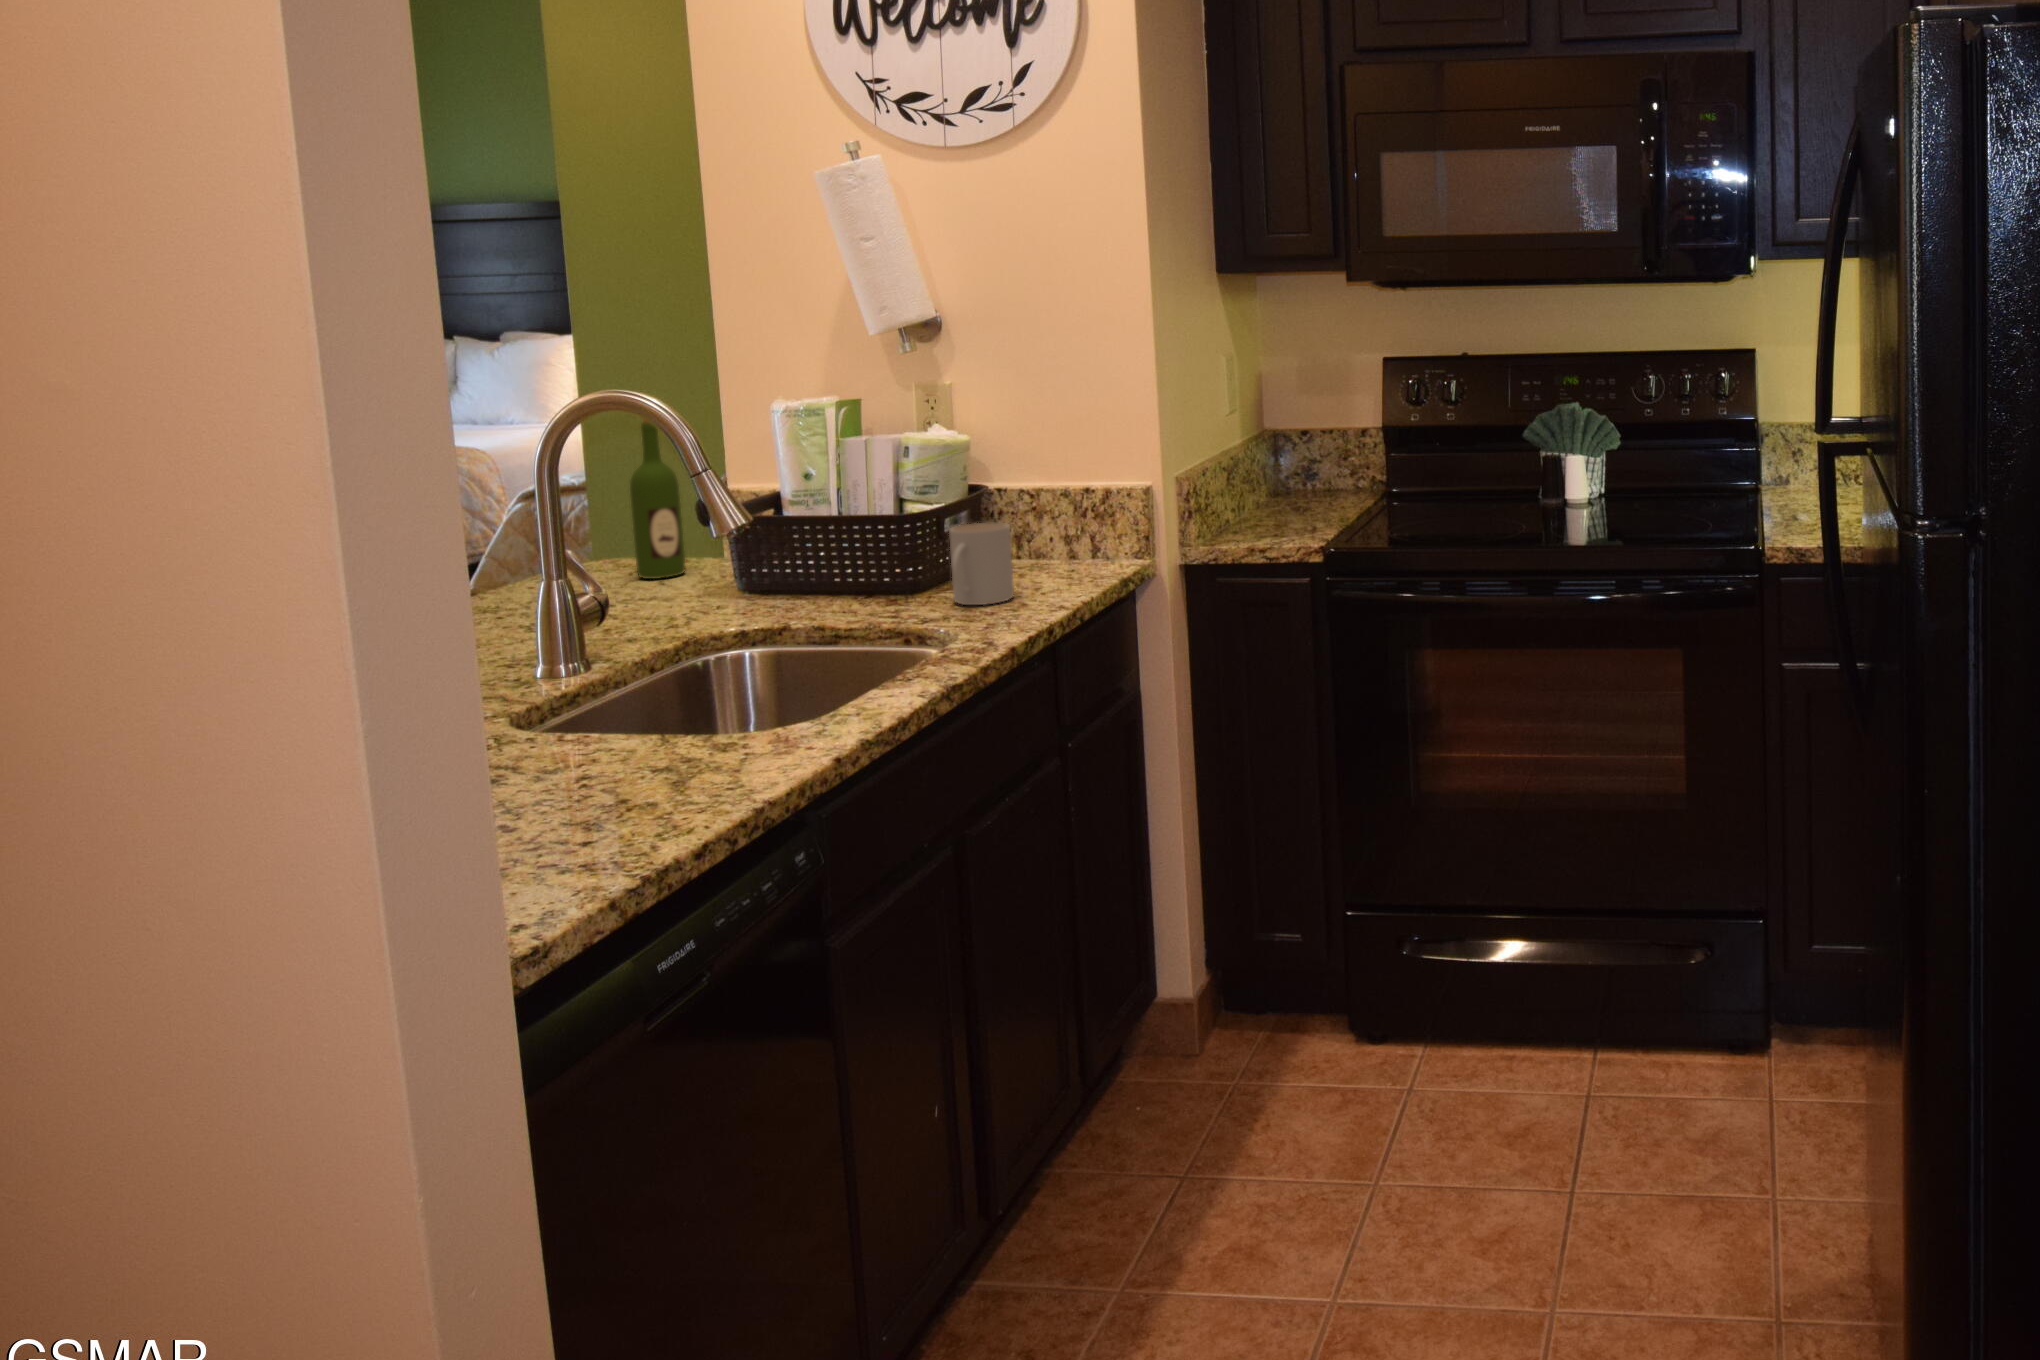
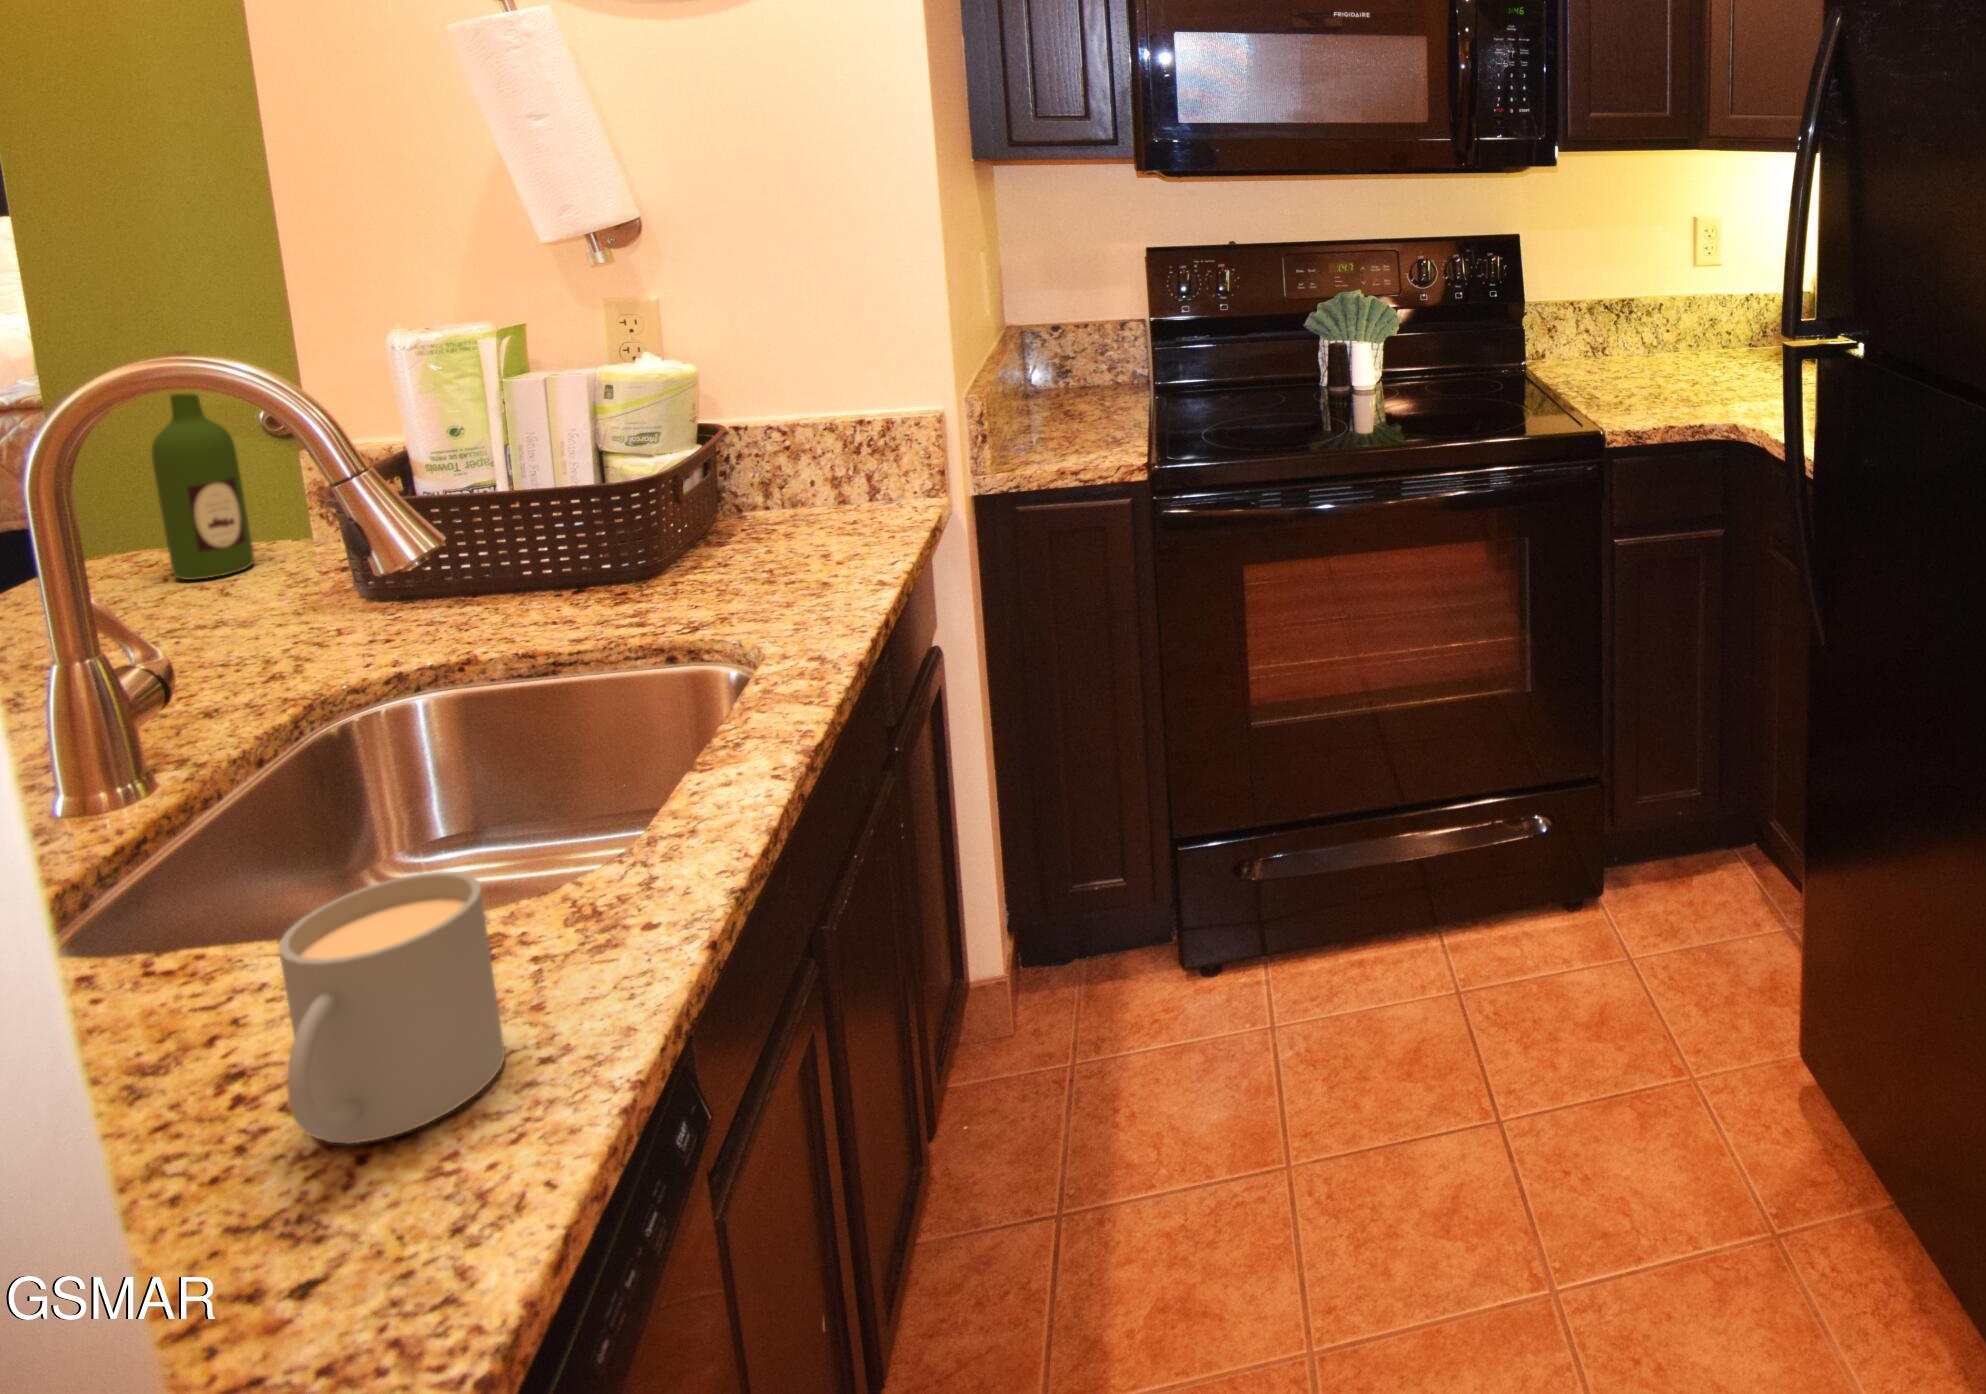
mug: present [949,523,1014,605] -> present [279,871,505,1144]

